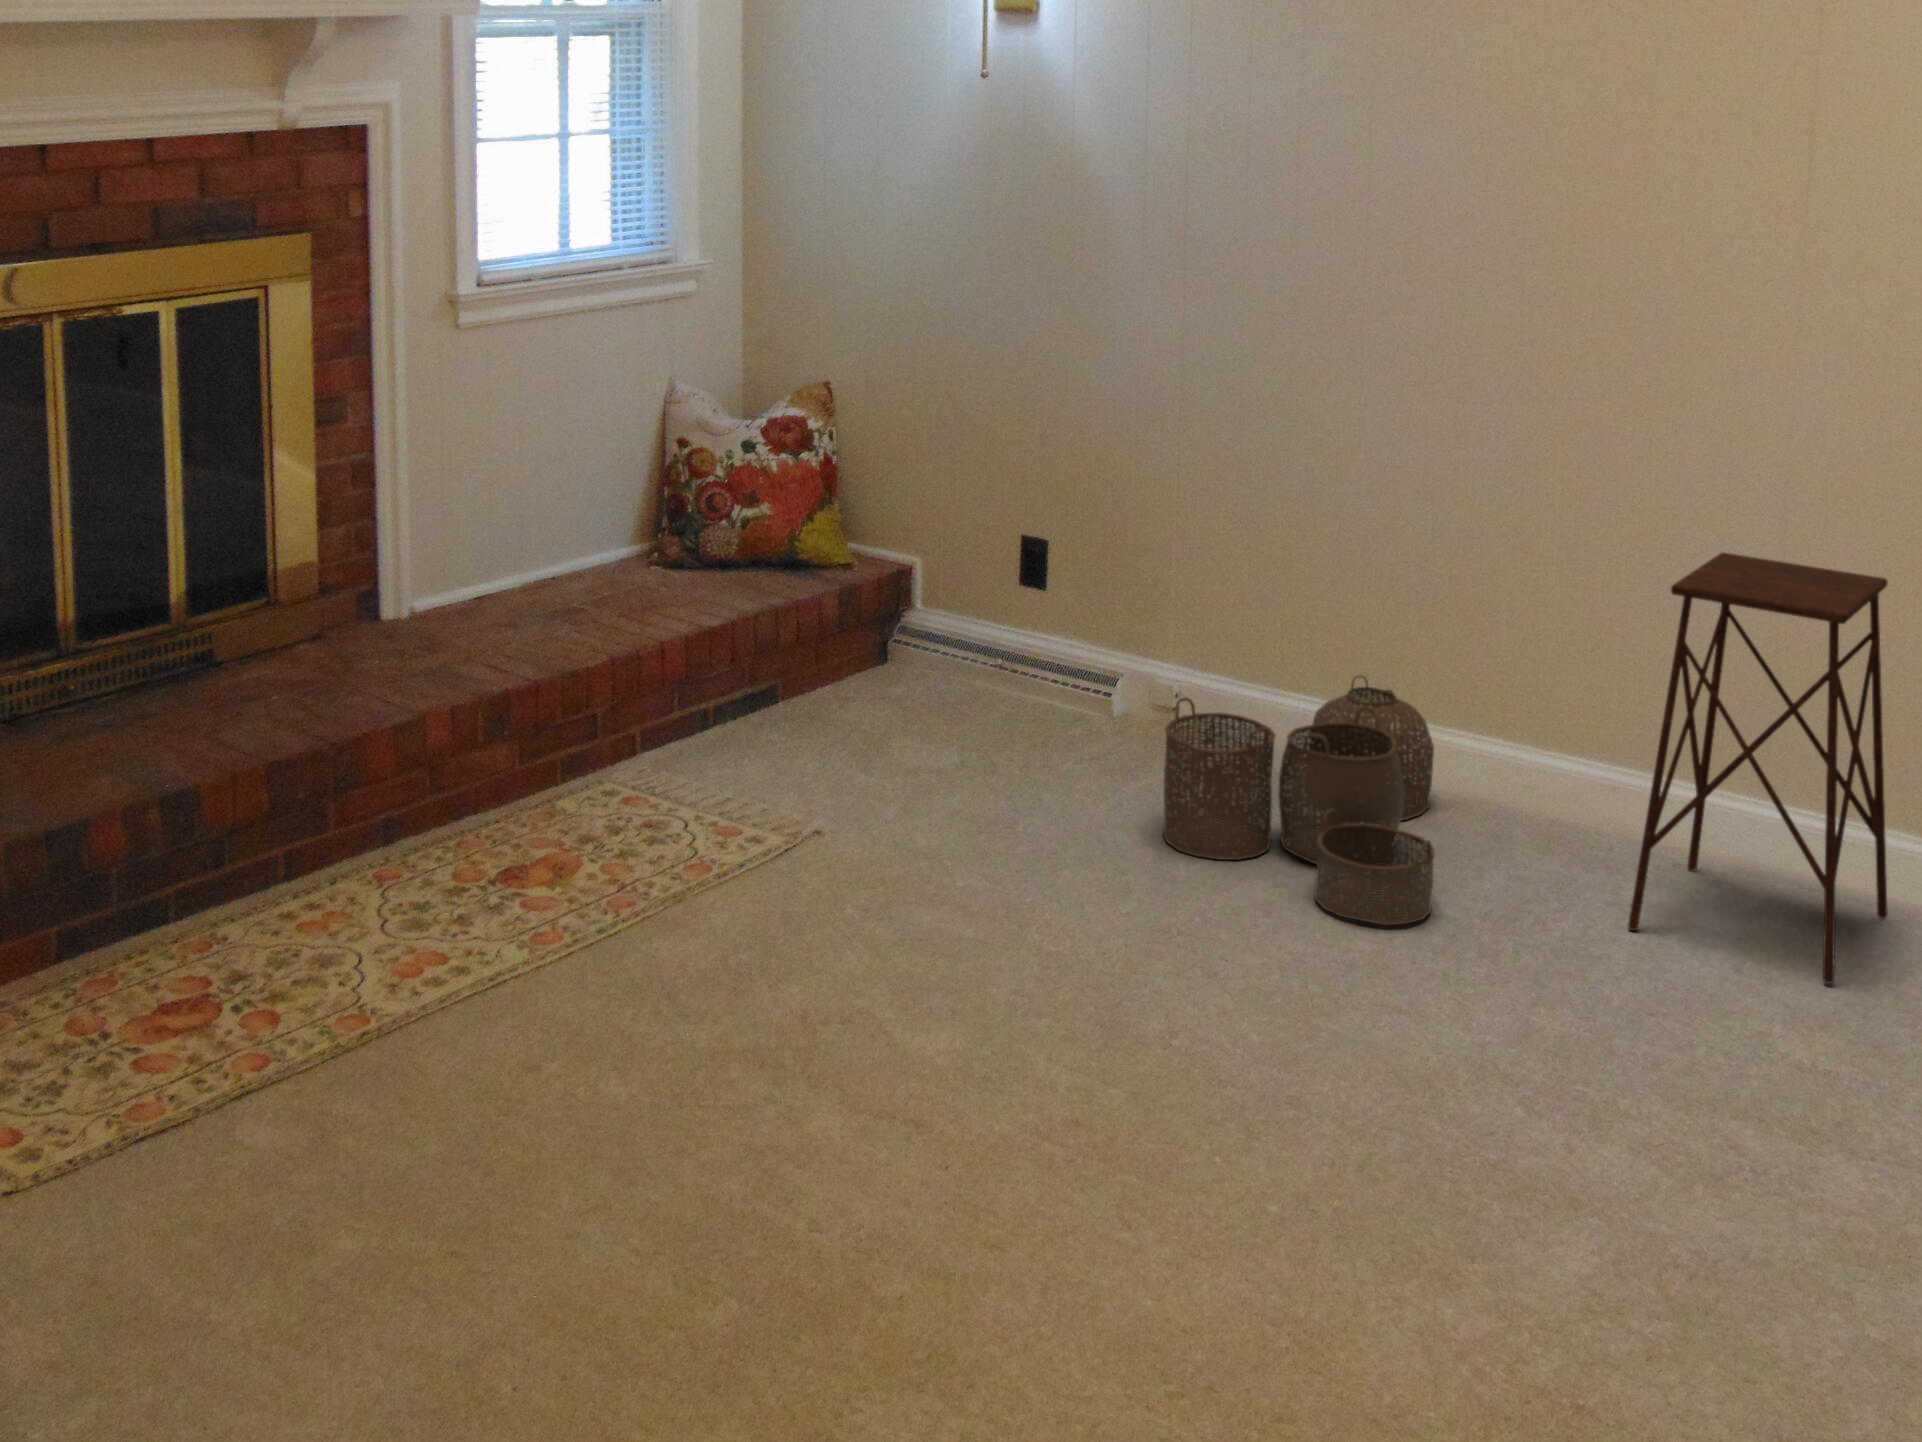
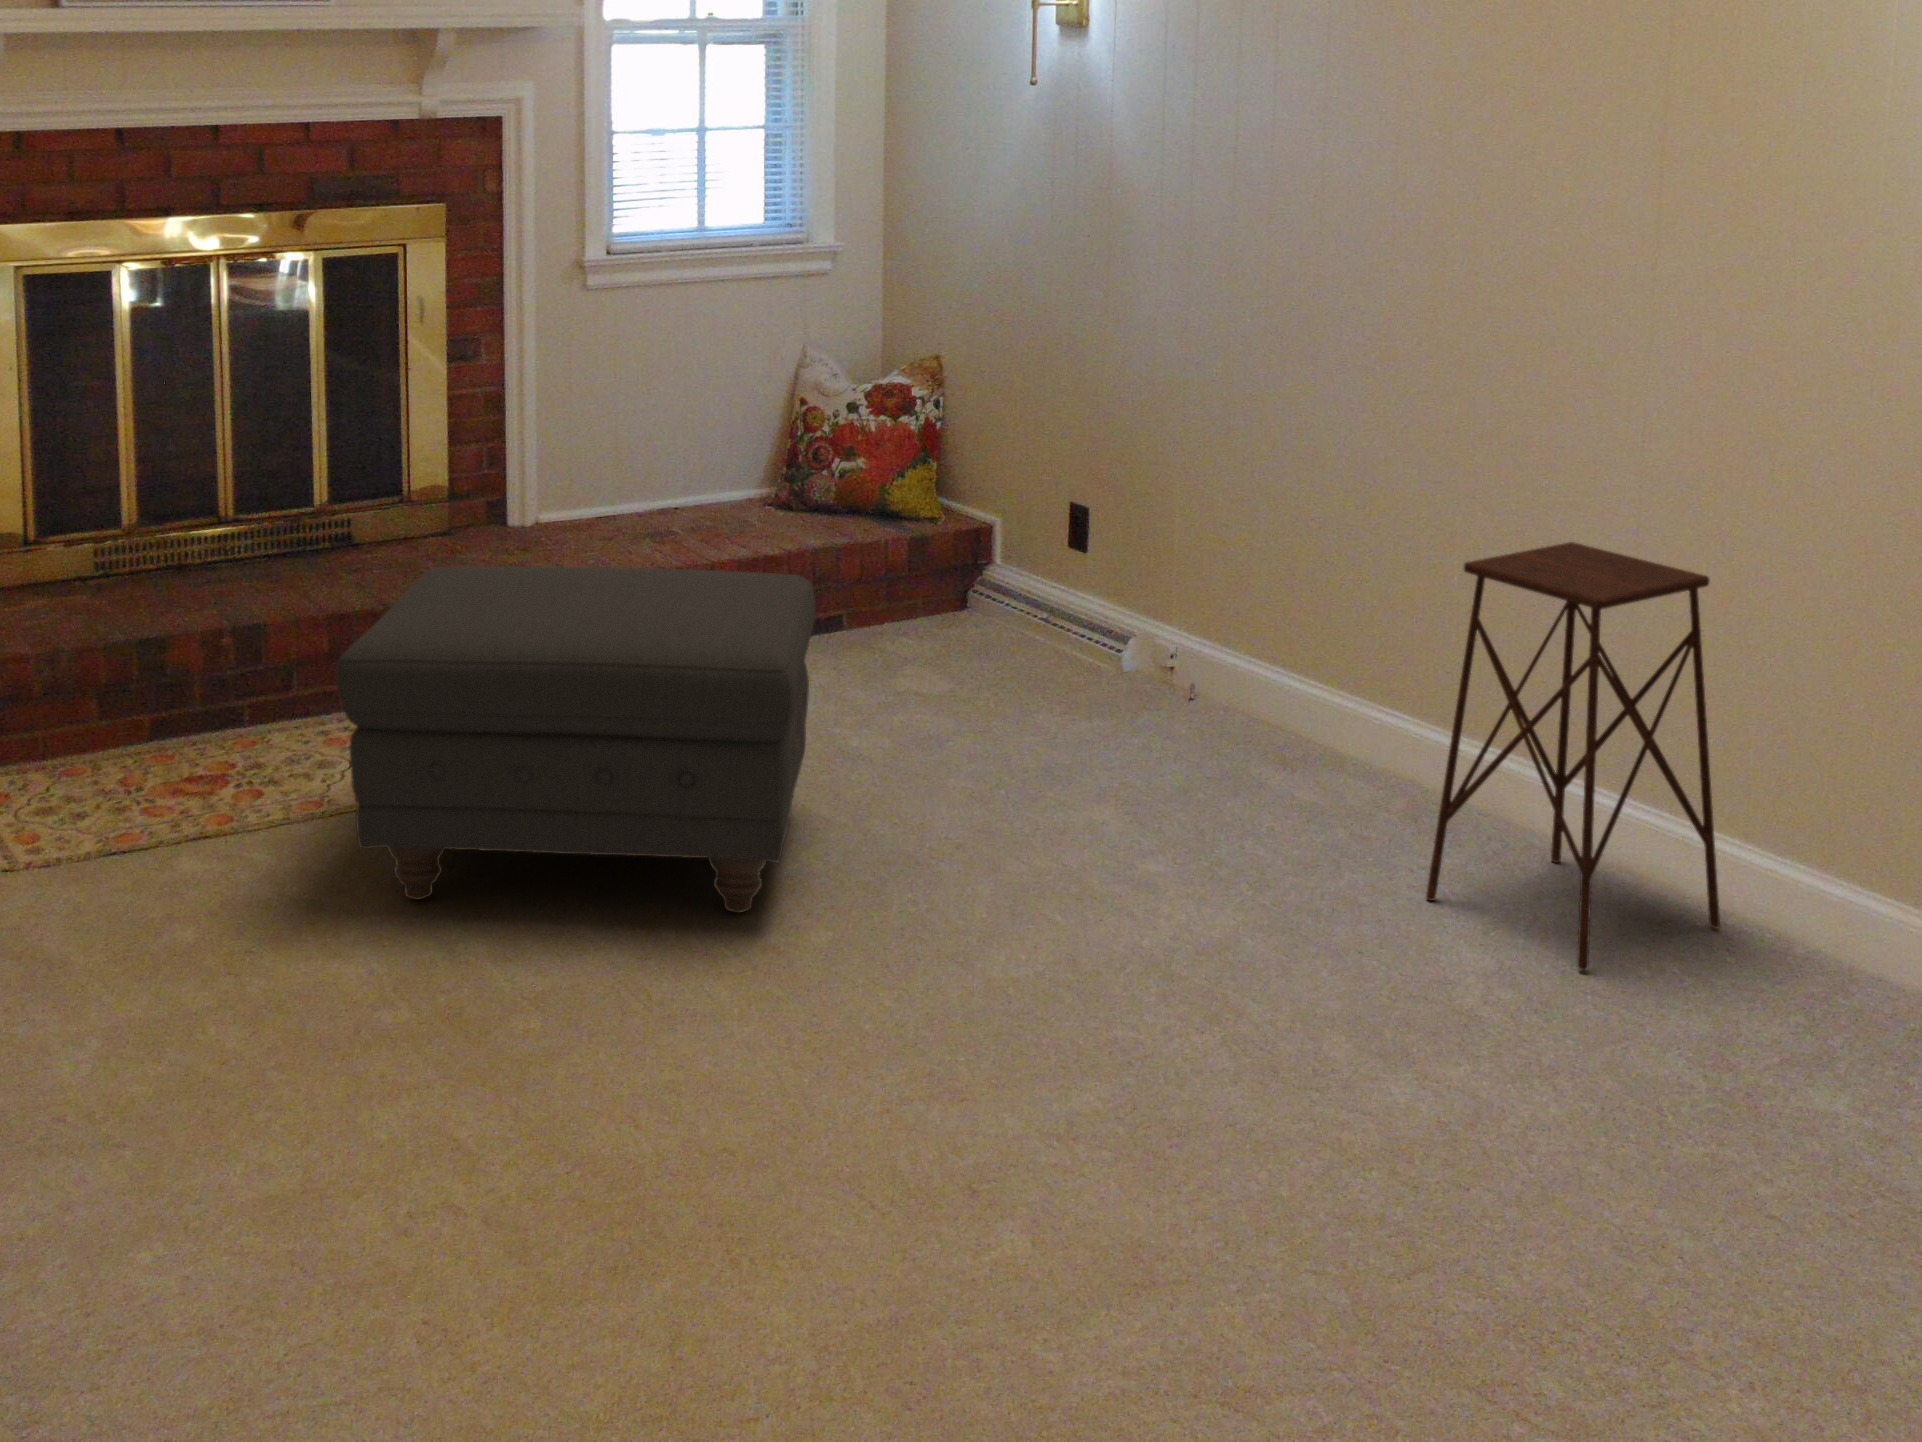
ottoman: none [512,660,1098,1119] -> present [336,566,816,913]
woven basket: present [1163,675,1435,925] -> none [1054,644,1352,863]

